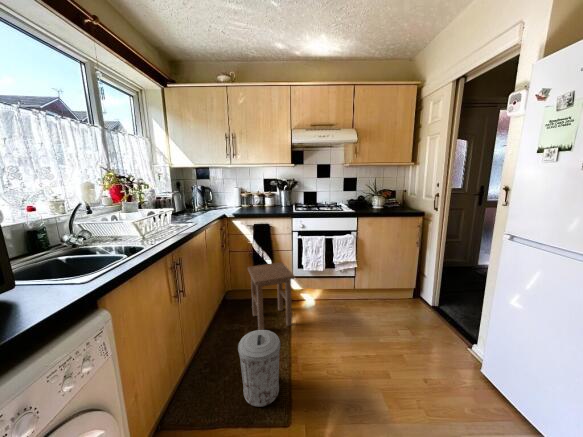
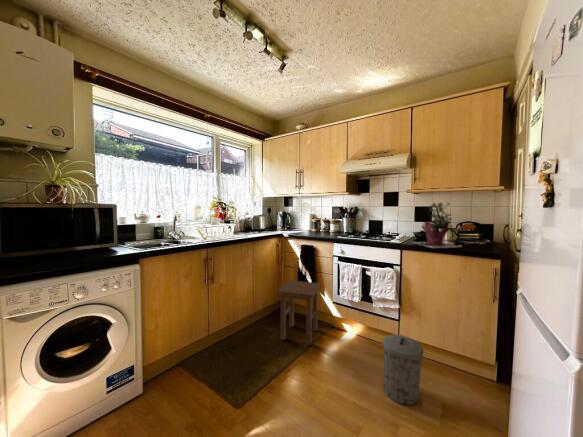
potted plant: none [359,173,397,213] -> present [413,203,462,248]
trash can: present [238,330,281,407] -> present [383,335,423,405]

